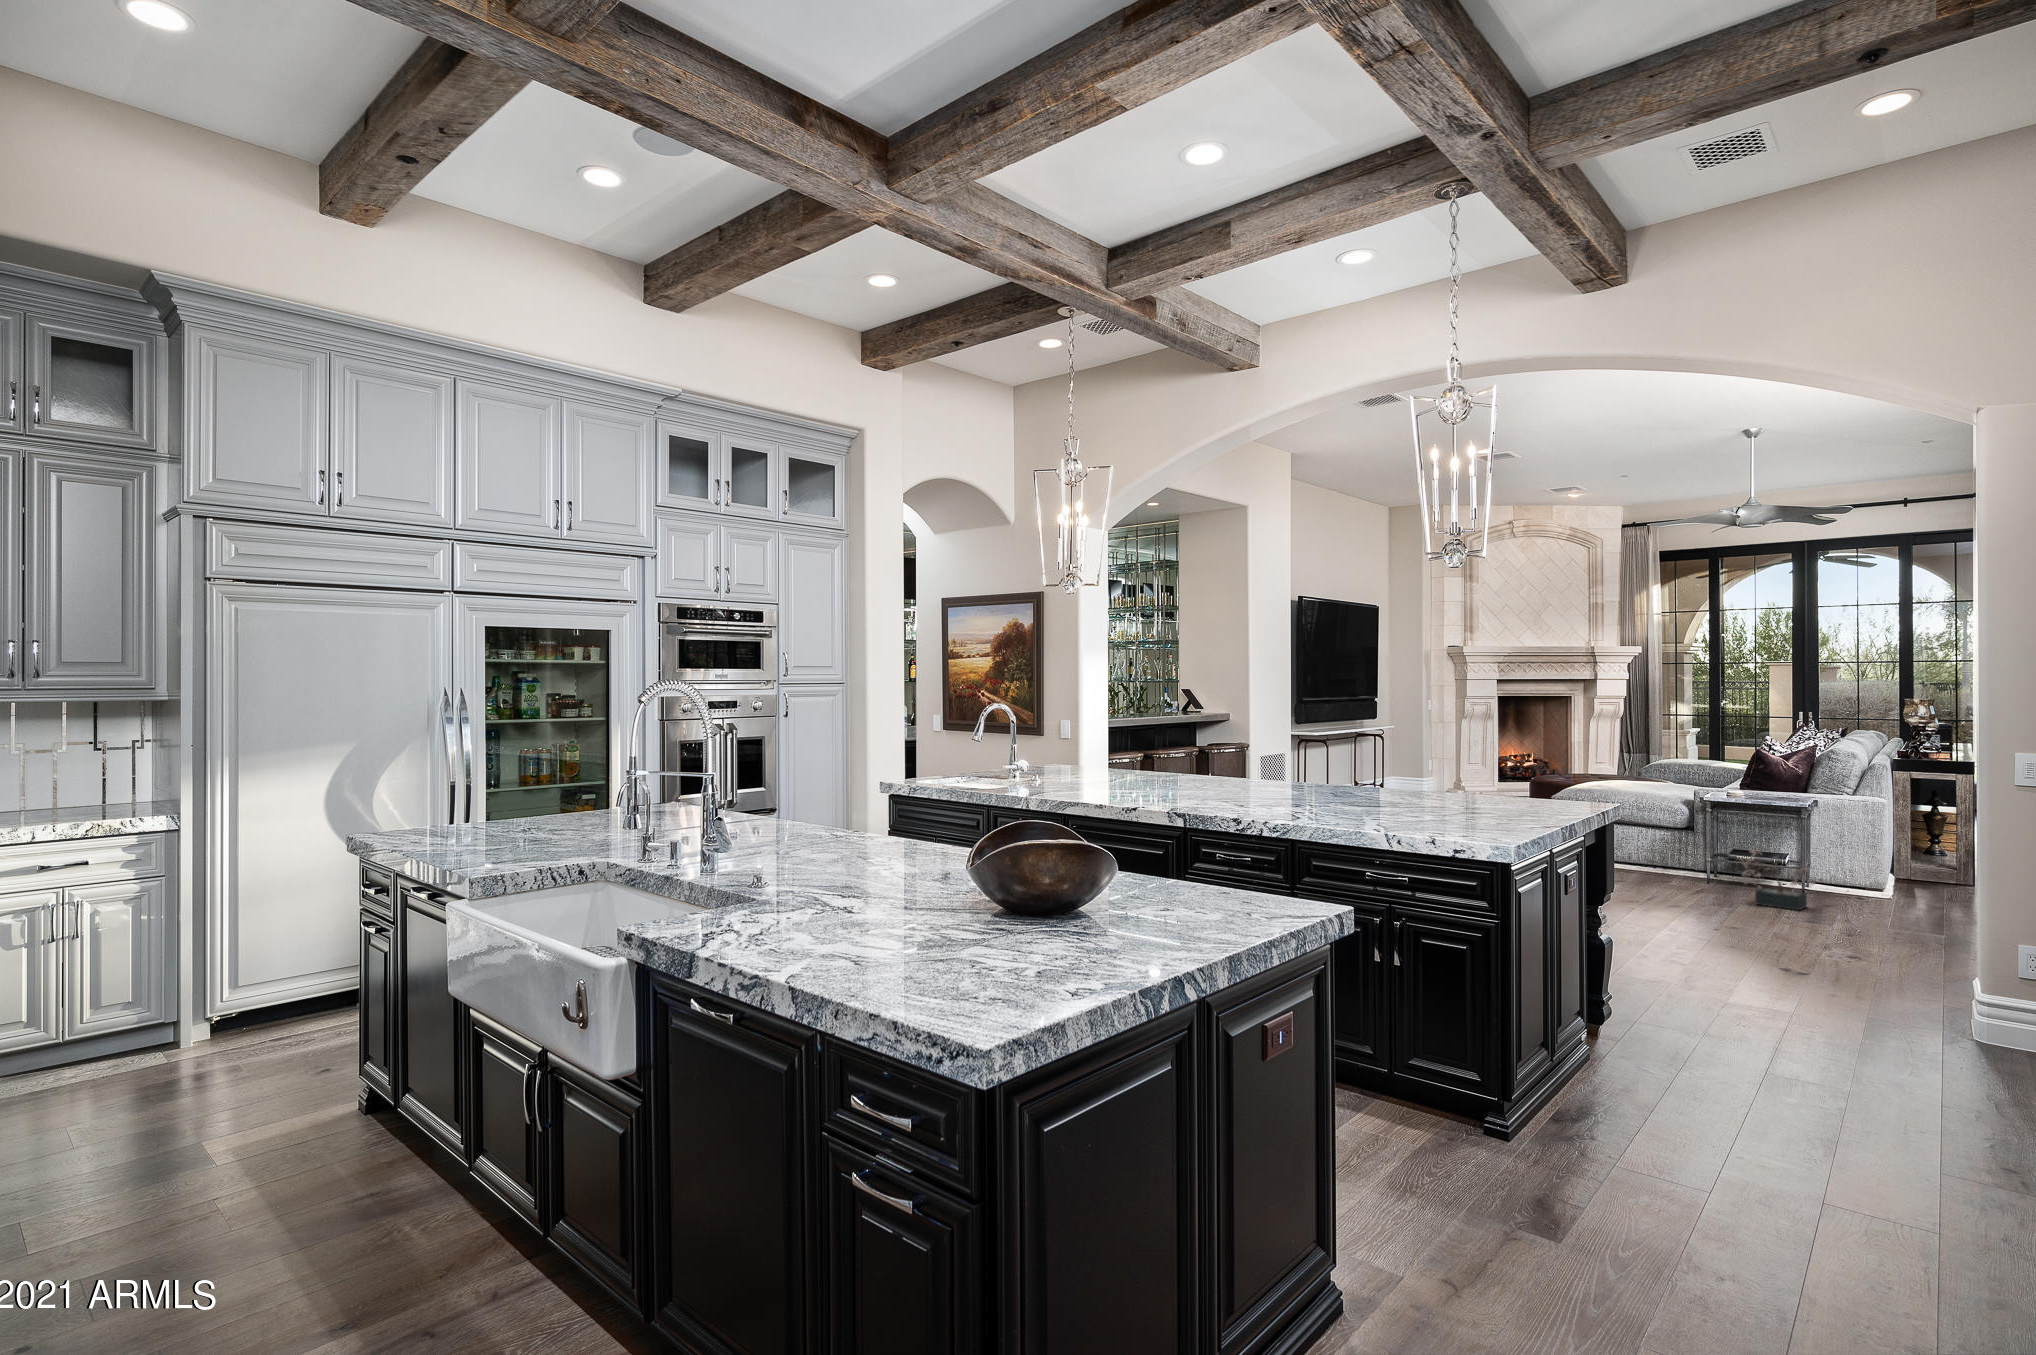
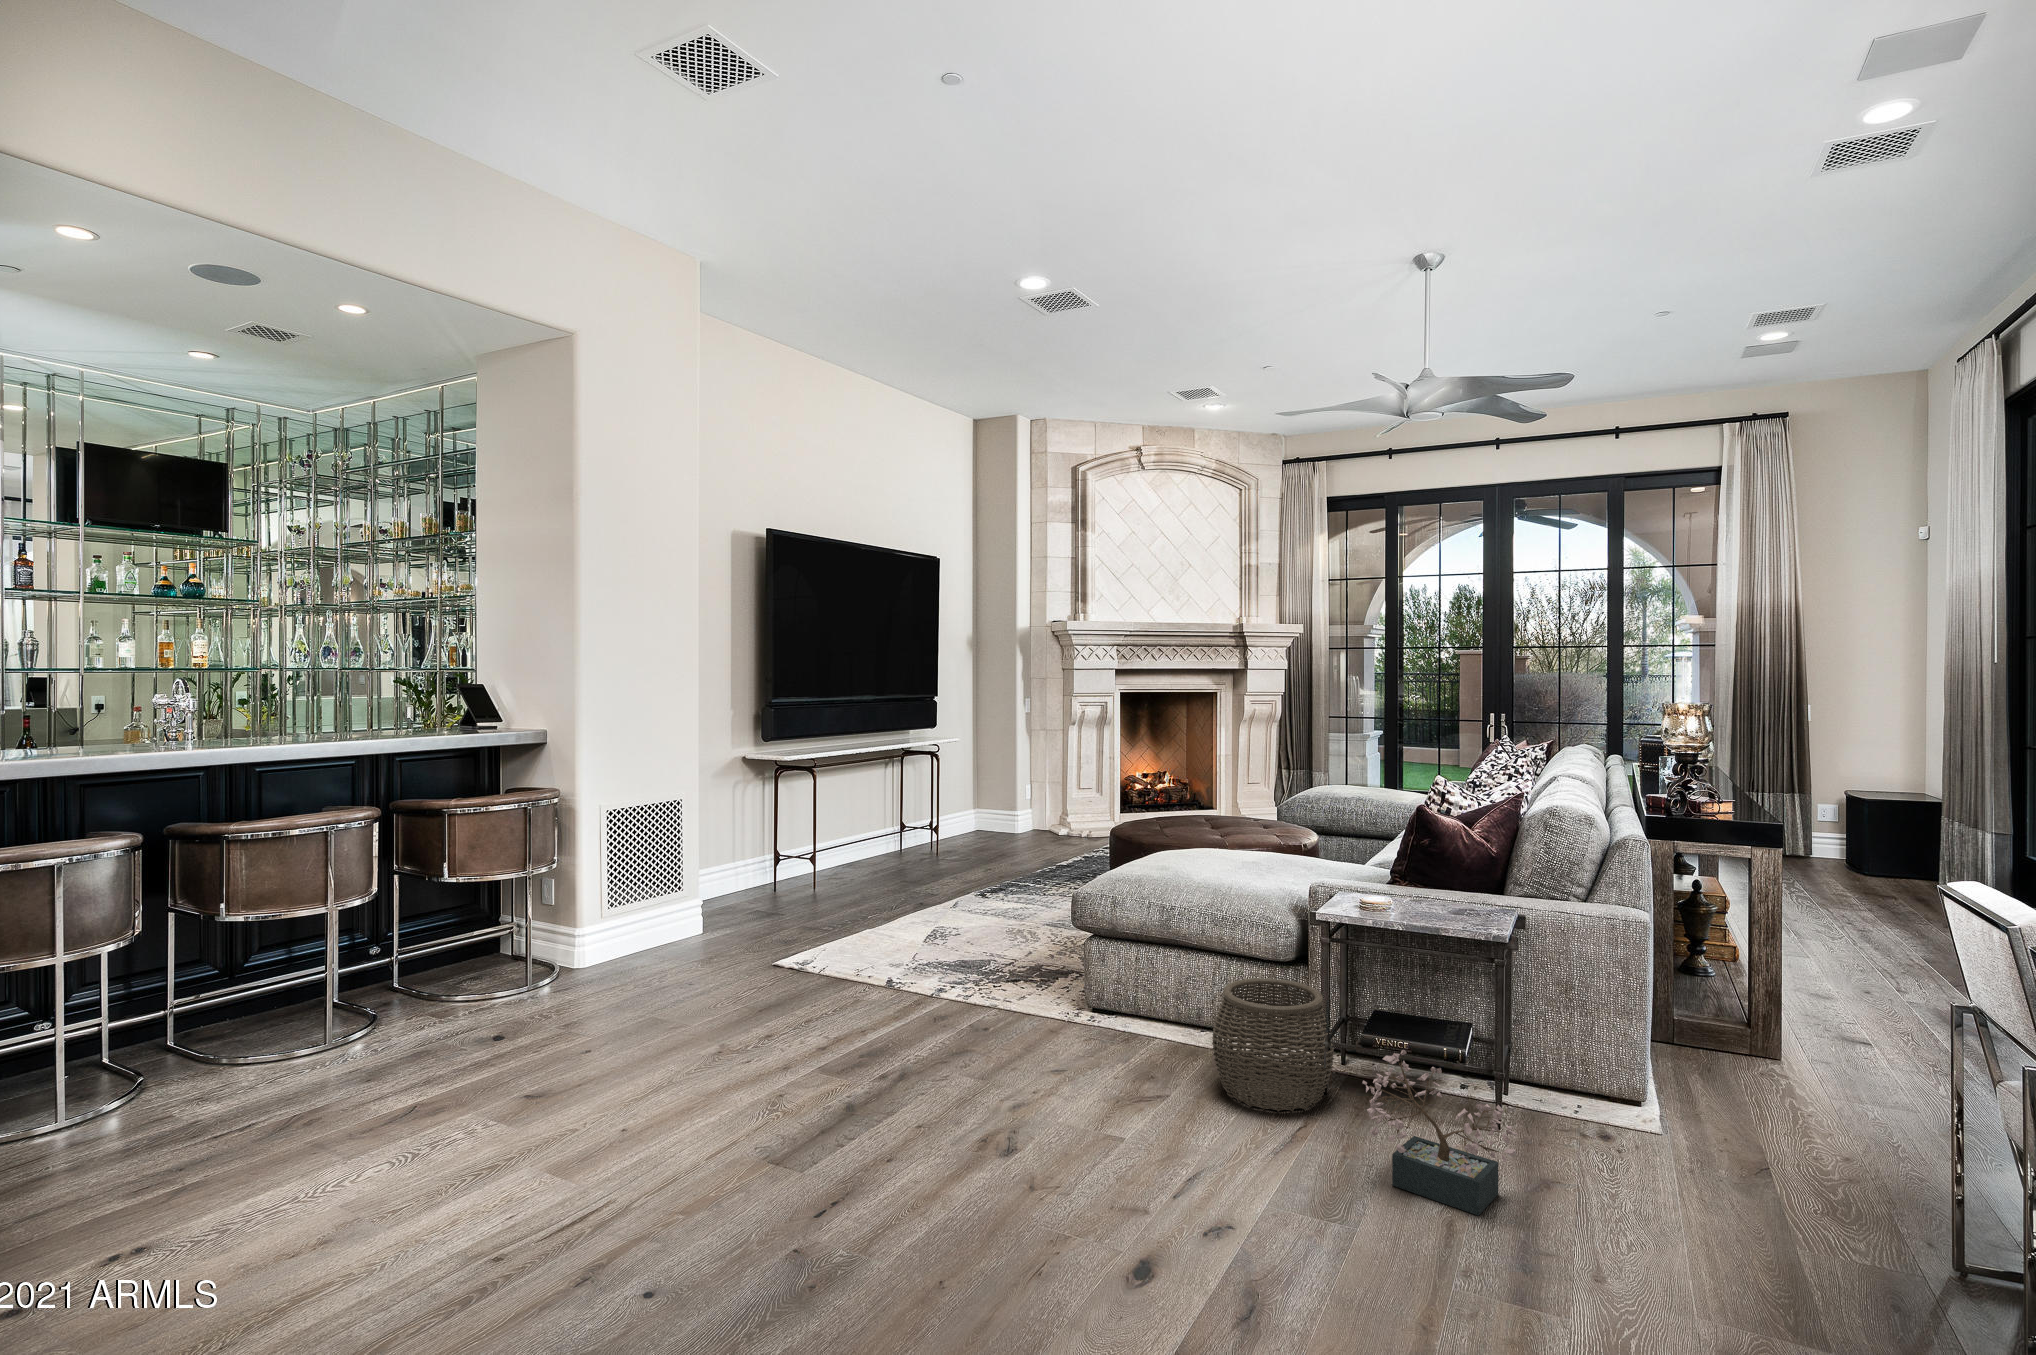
woven basket: none [1649,833,1717,889] -> present [1212,978,1335,1112]

